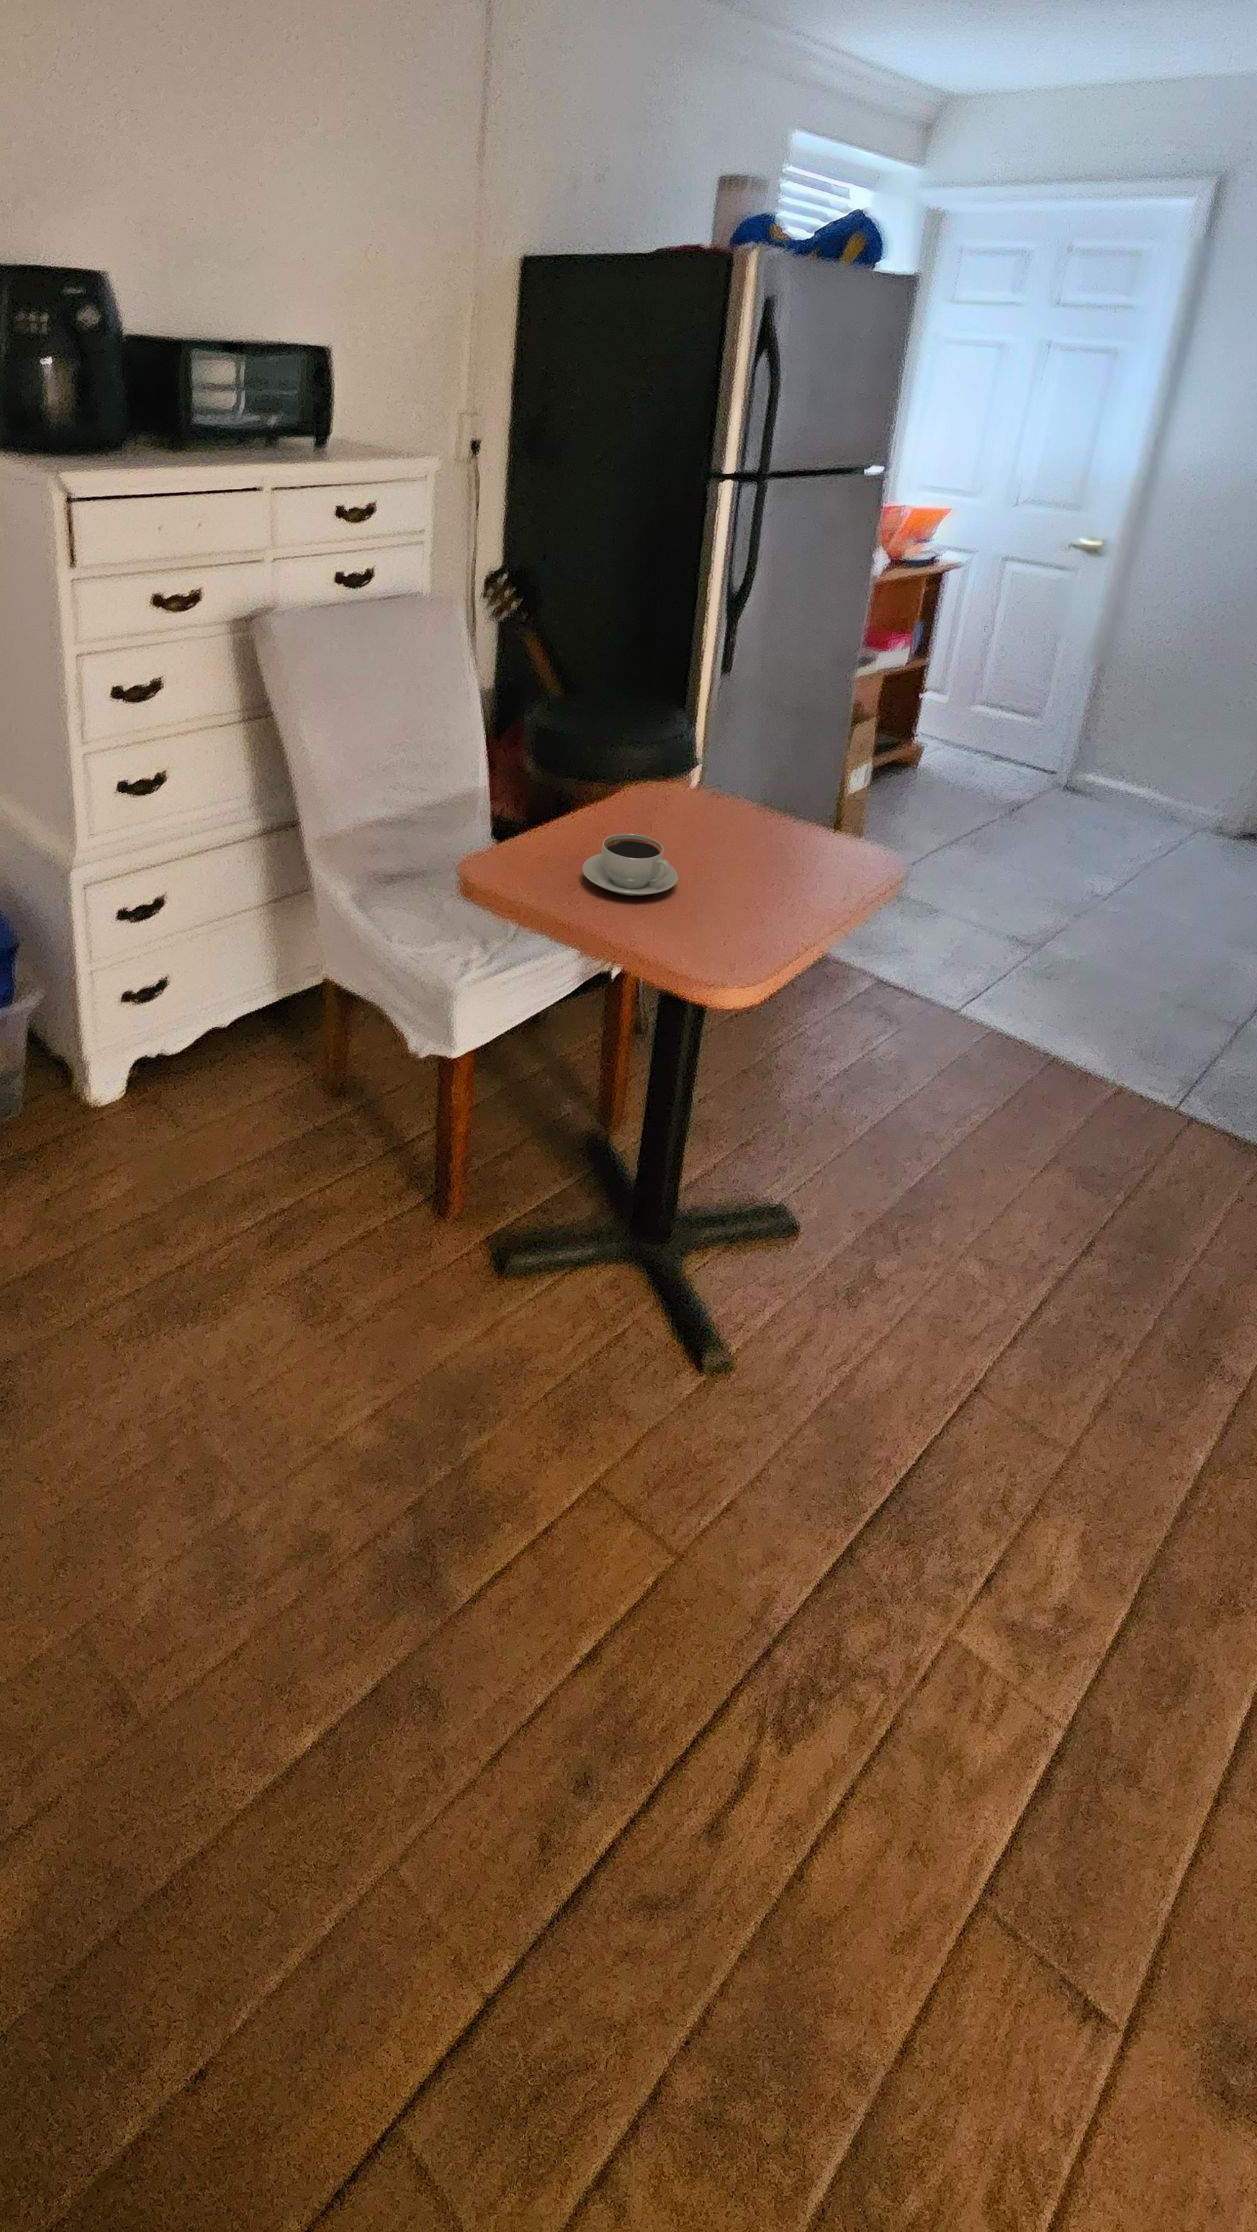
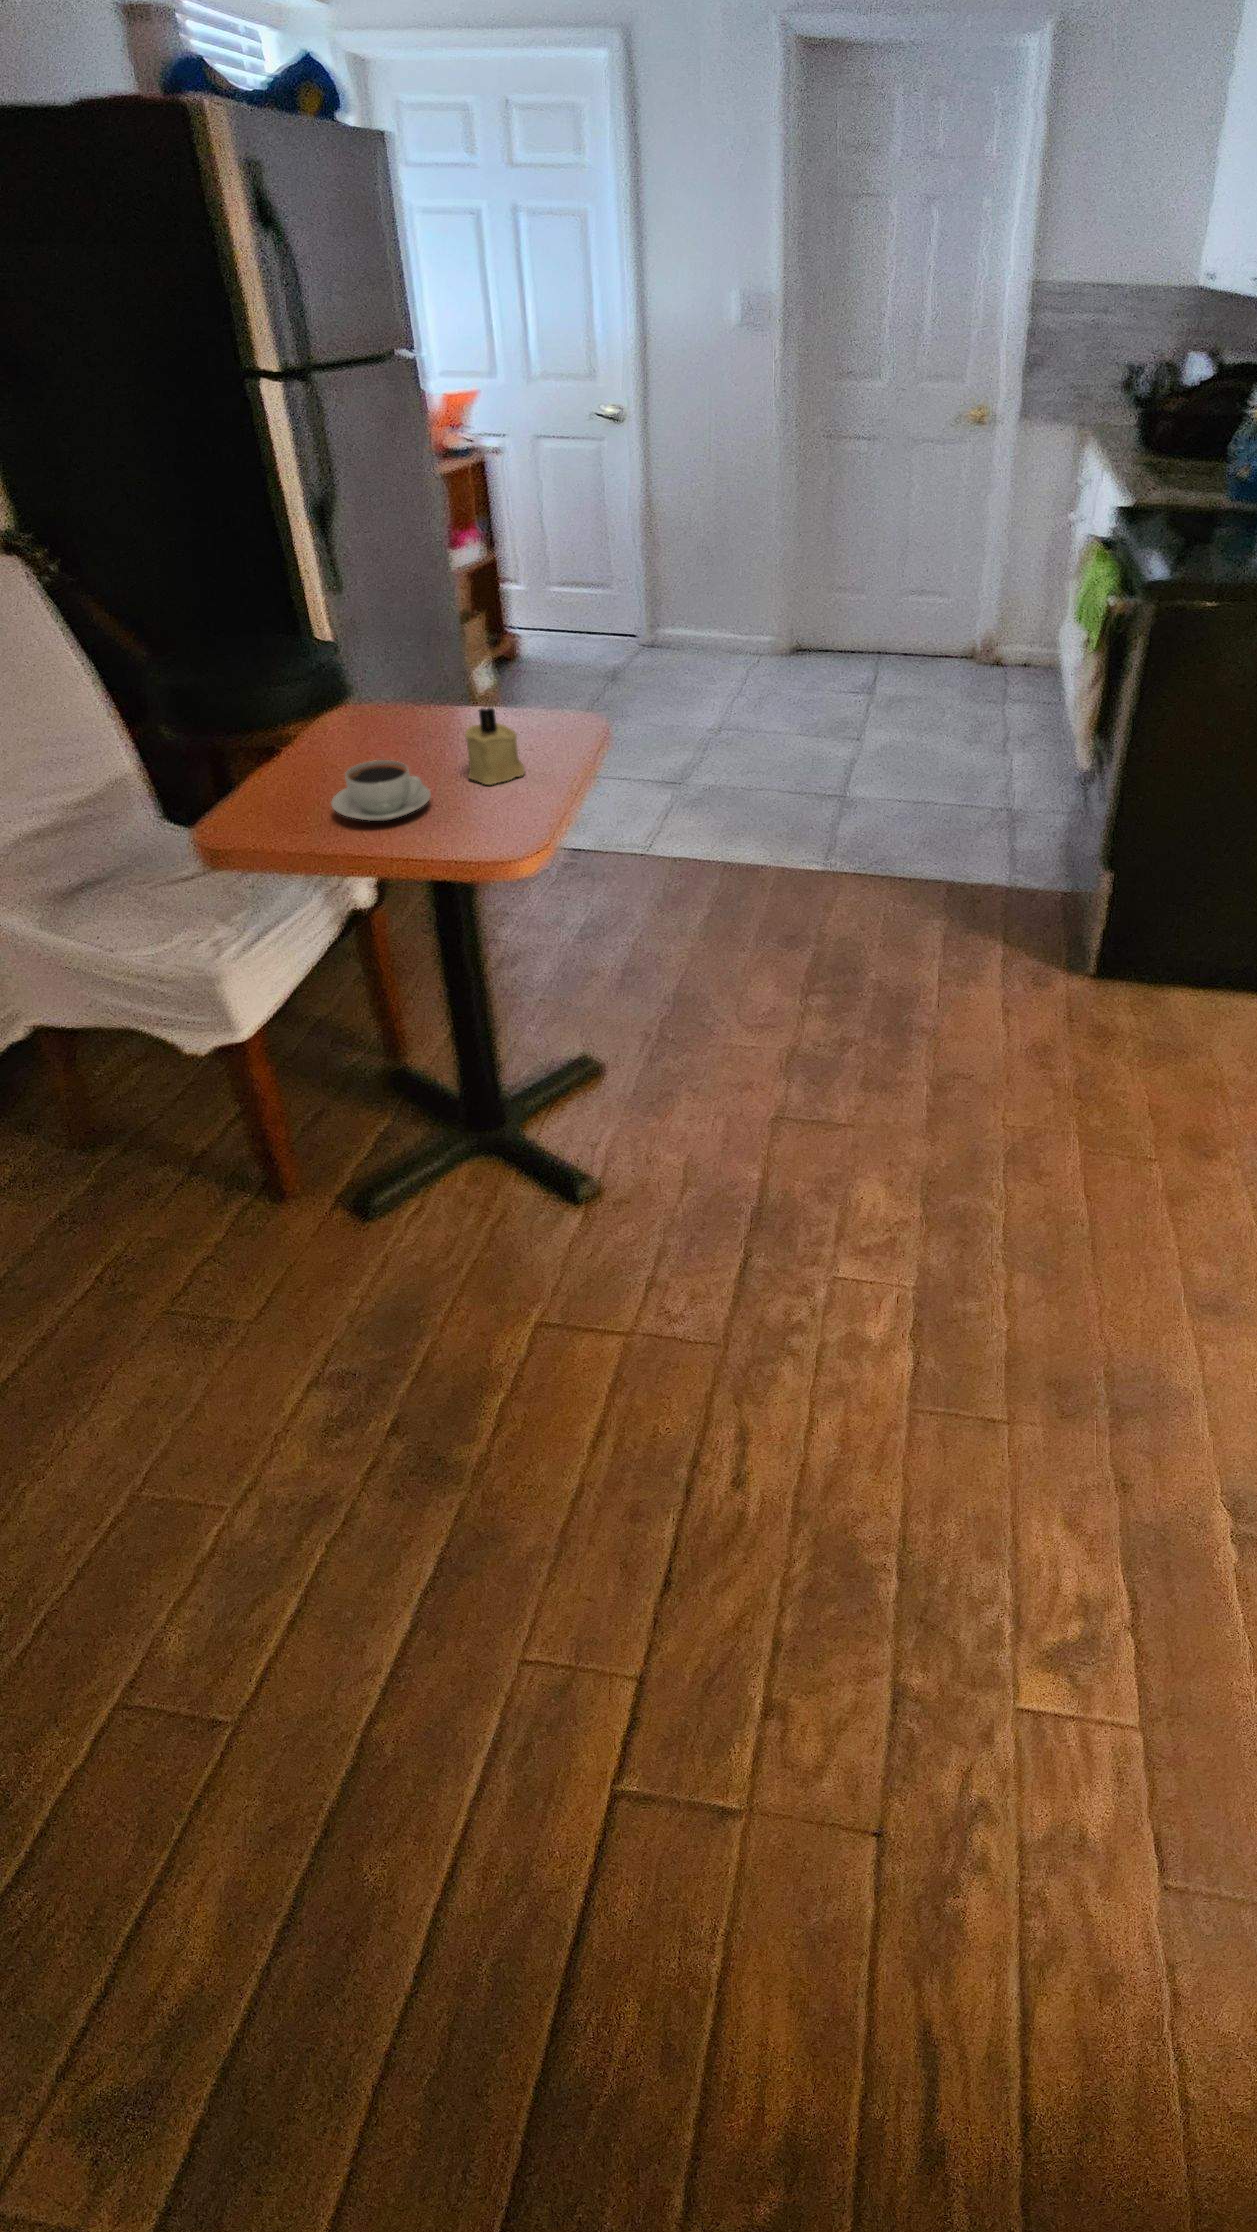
candle: none [725,811,786,891] -> present [465,708,525,785]

